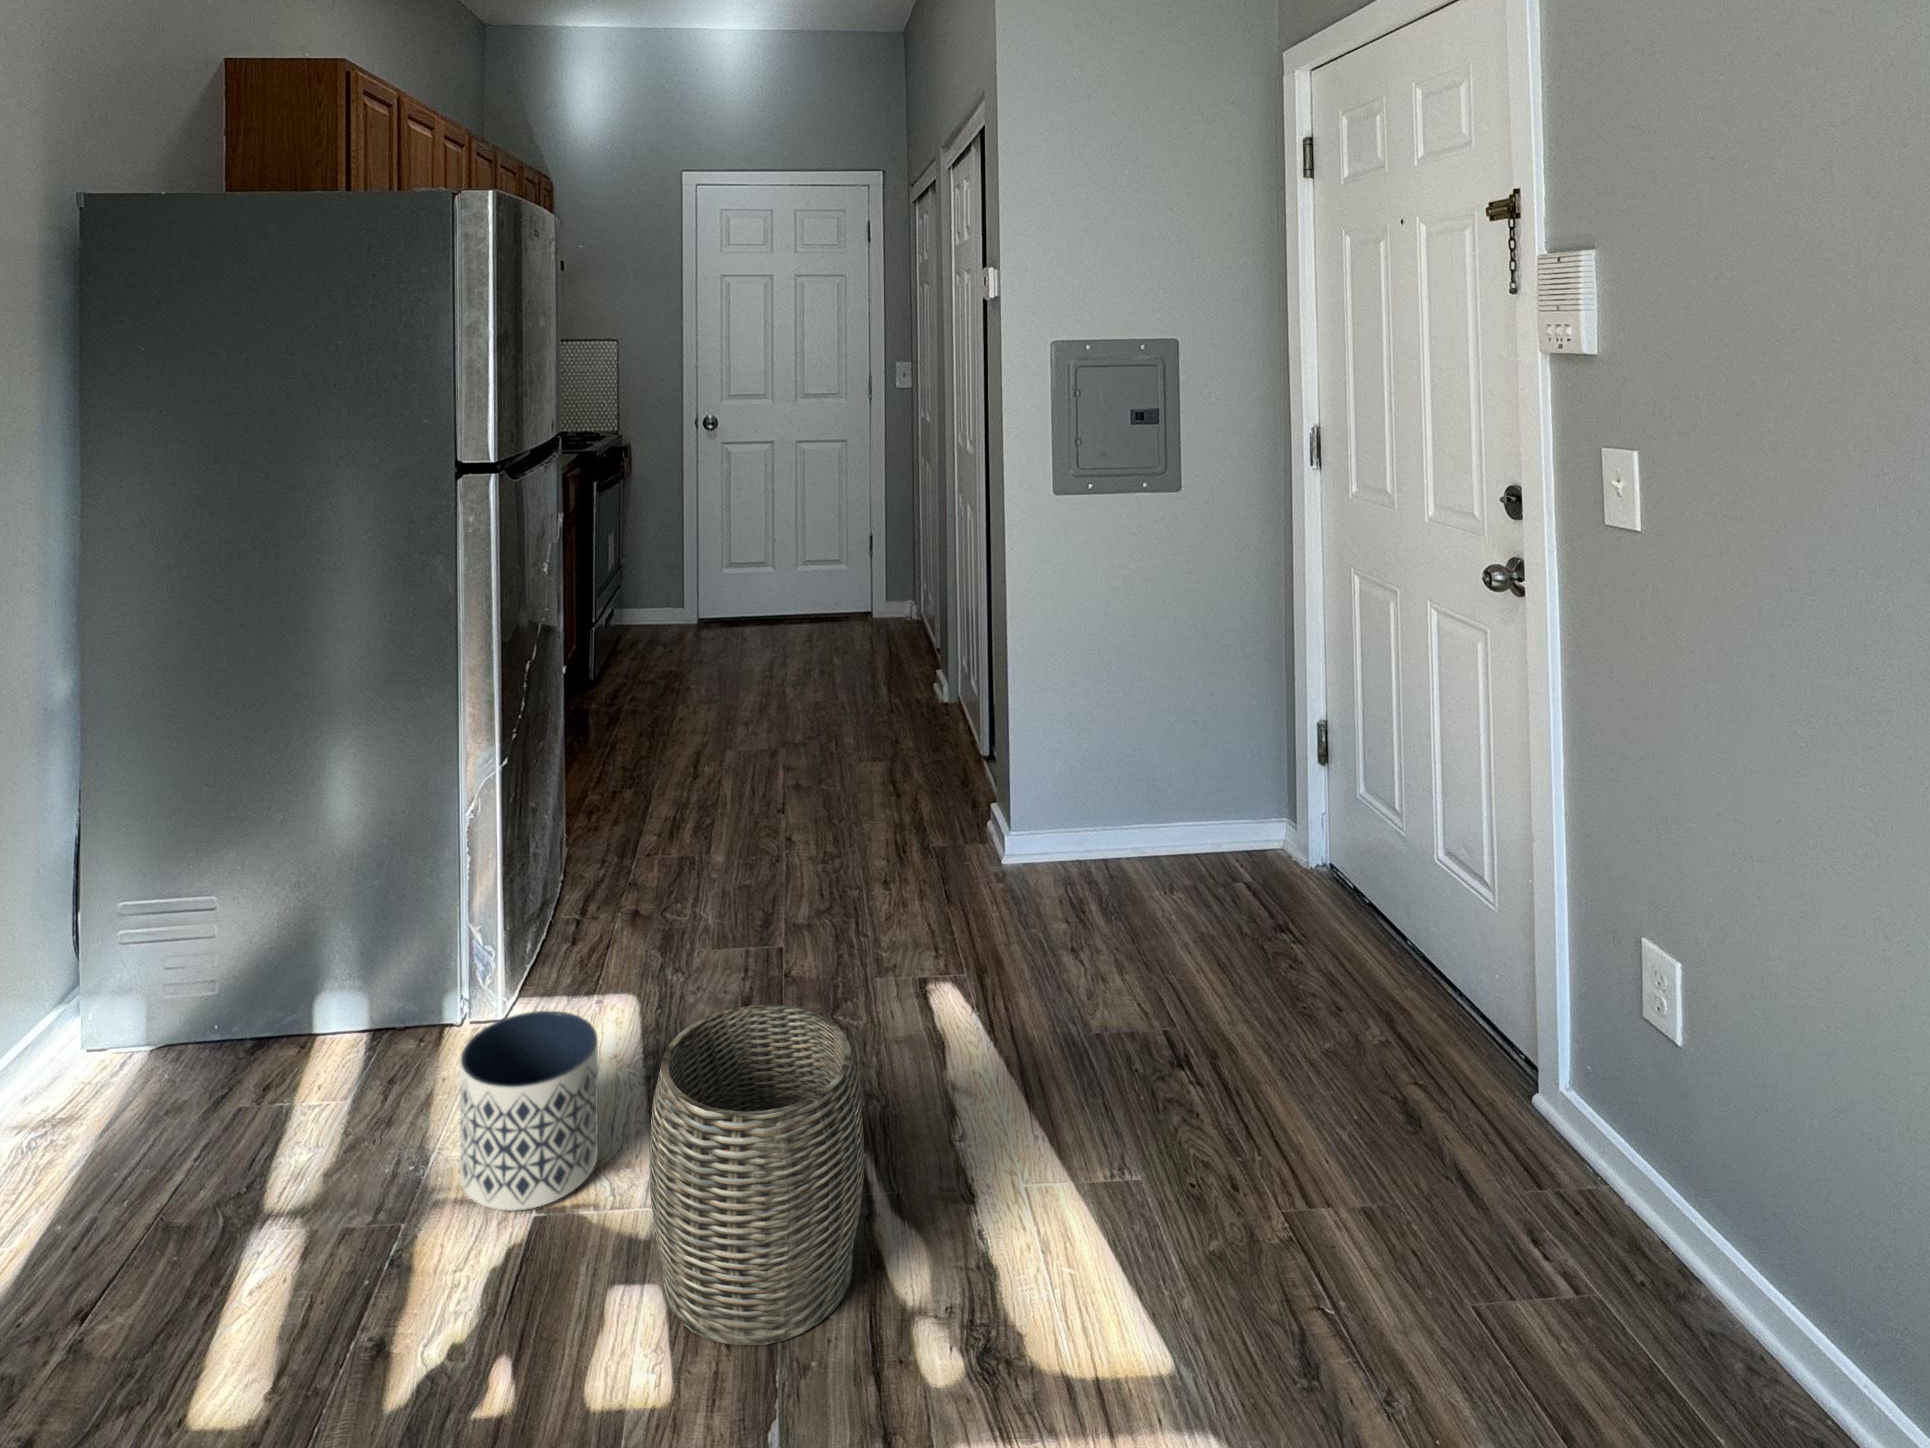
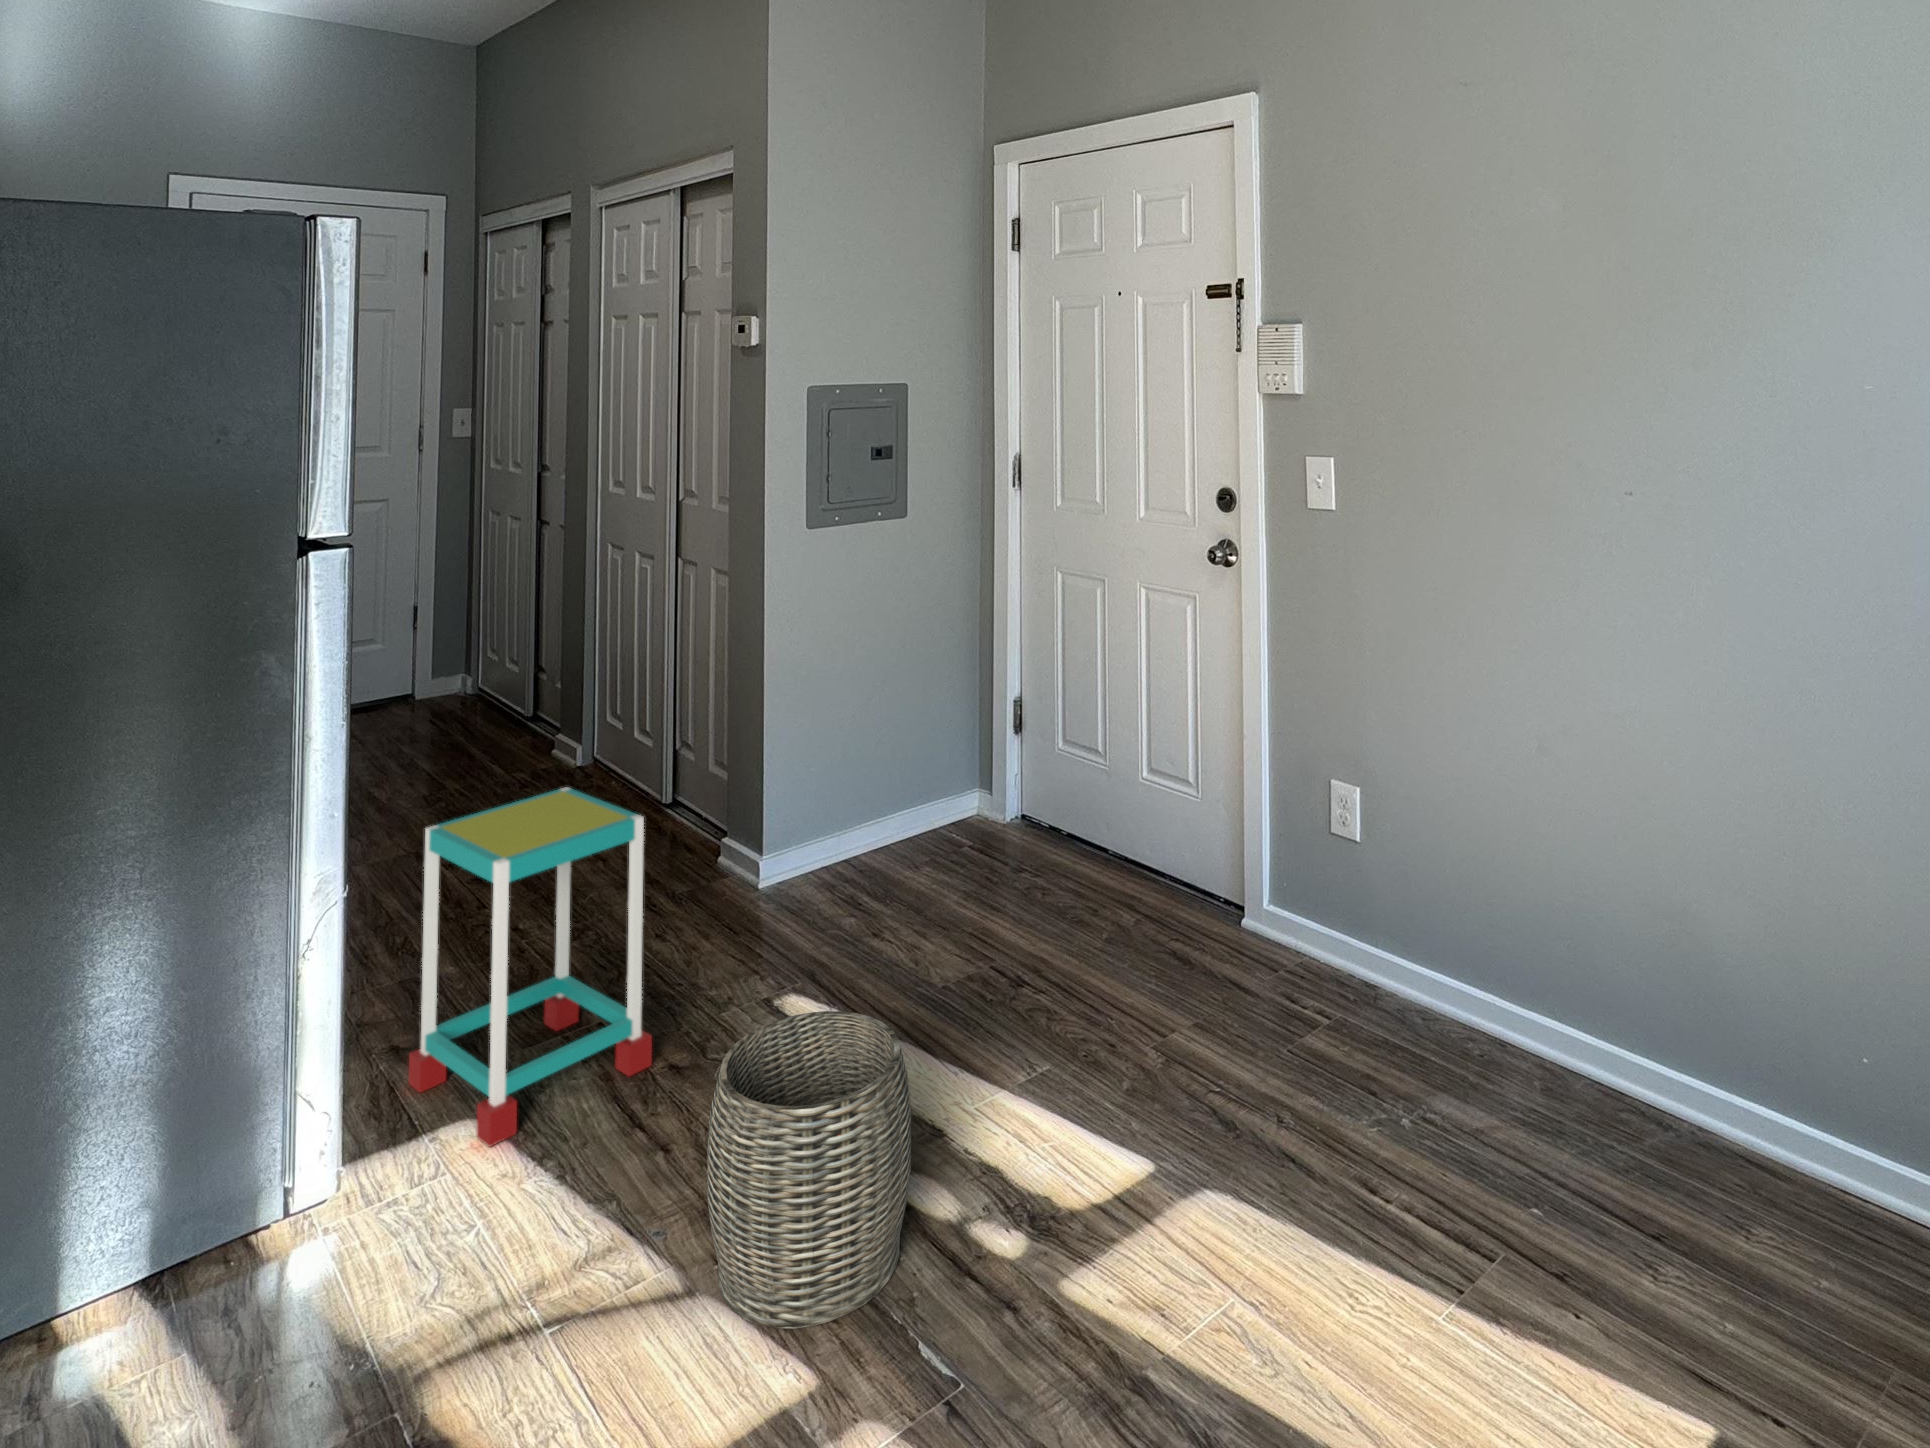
side table: none [619,717,787,1029] -> present [409,787,652,1147]
planter: present [460,1011,598,1211] -> none [419,1119,582,1350]

